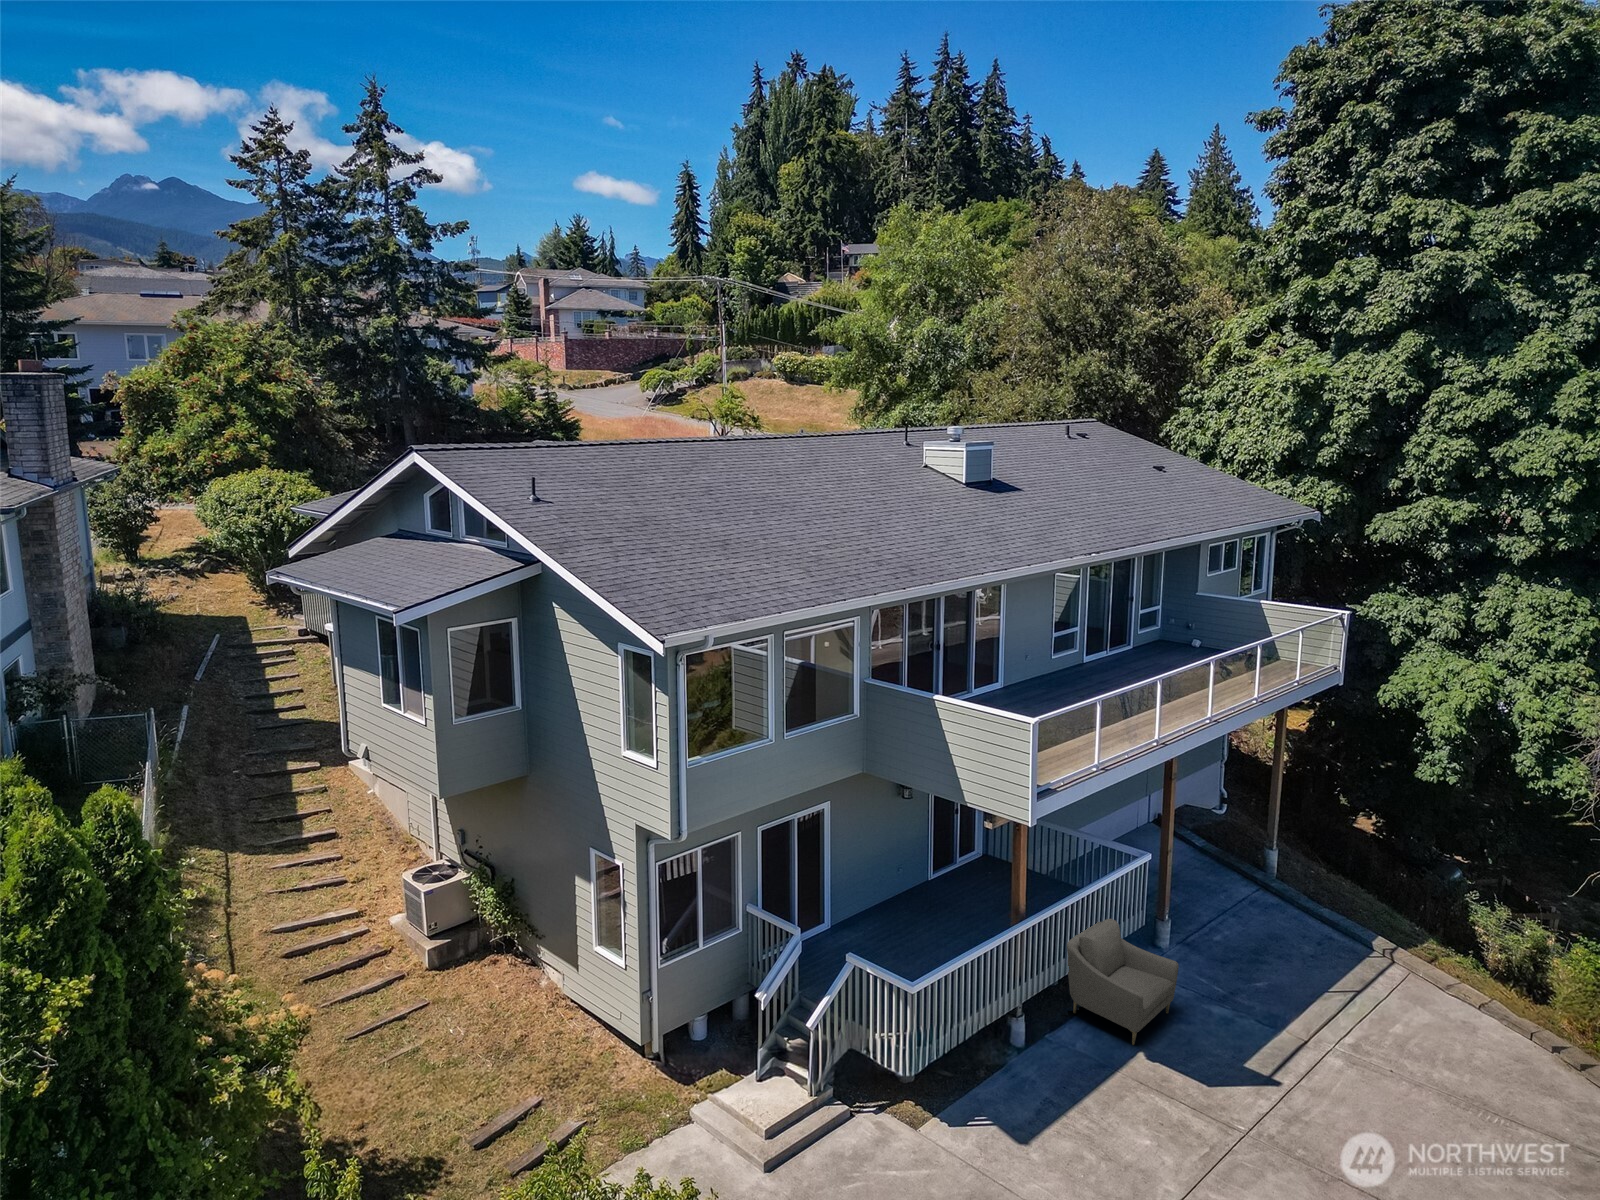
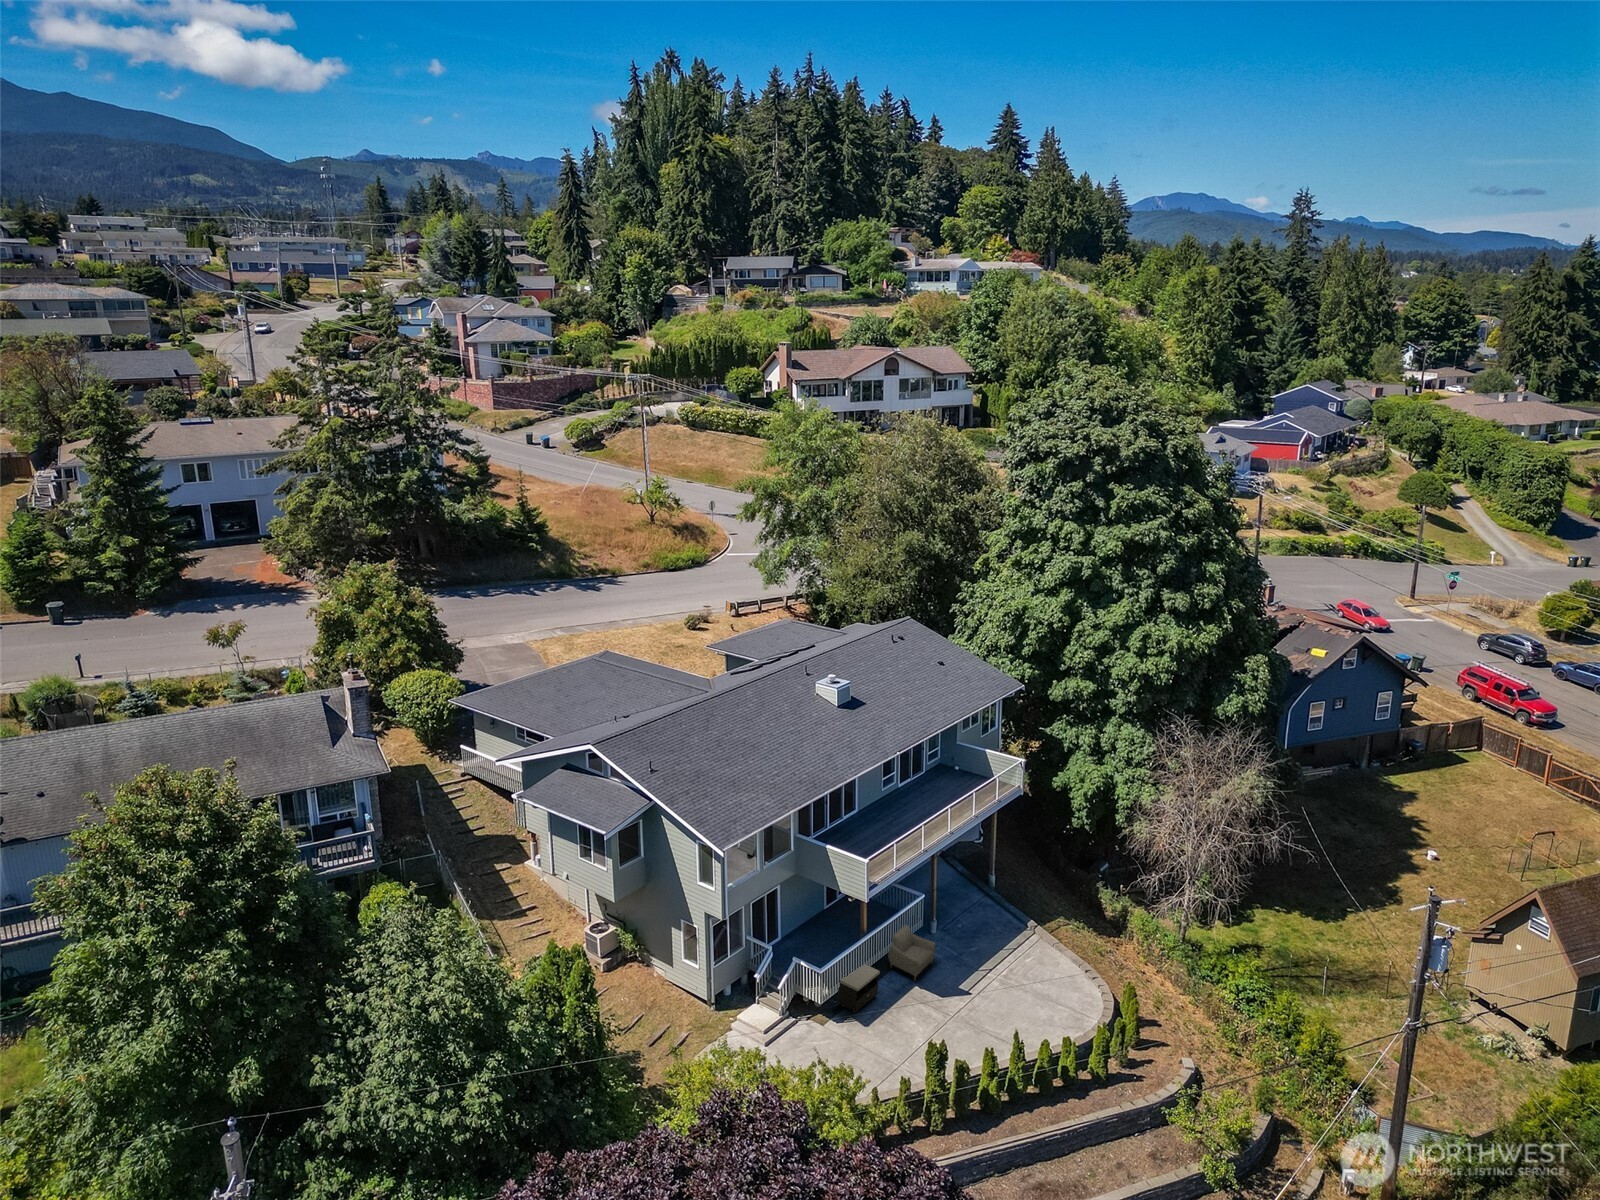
storage bench: none [951,987,1056,1103] -> present [838,964,880,1012]

